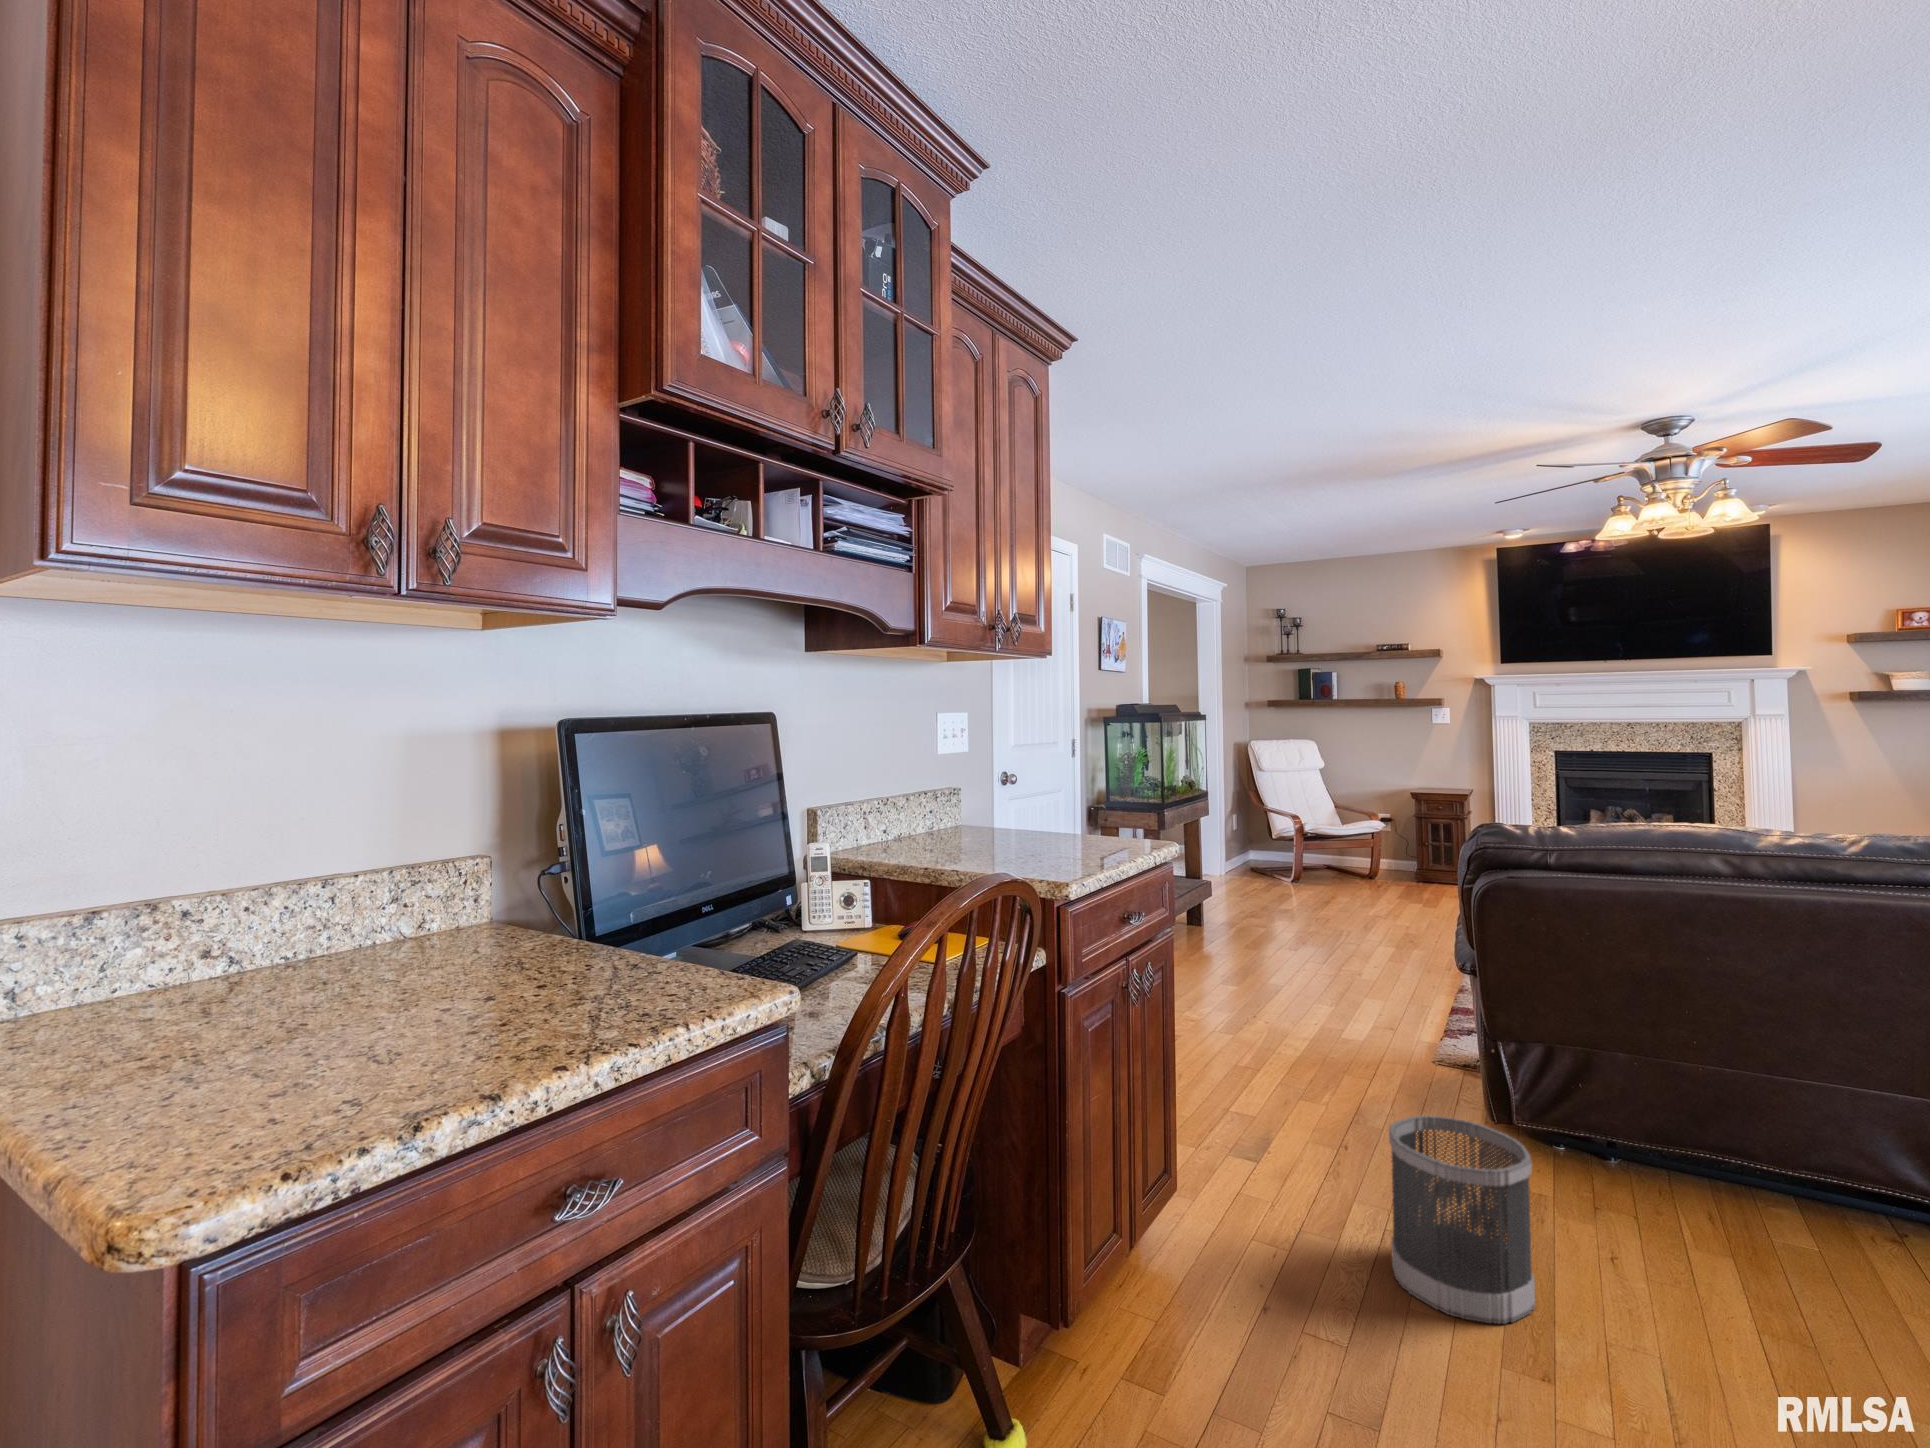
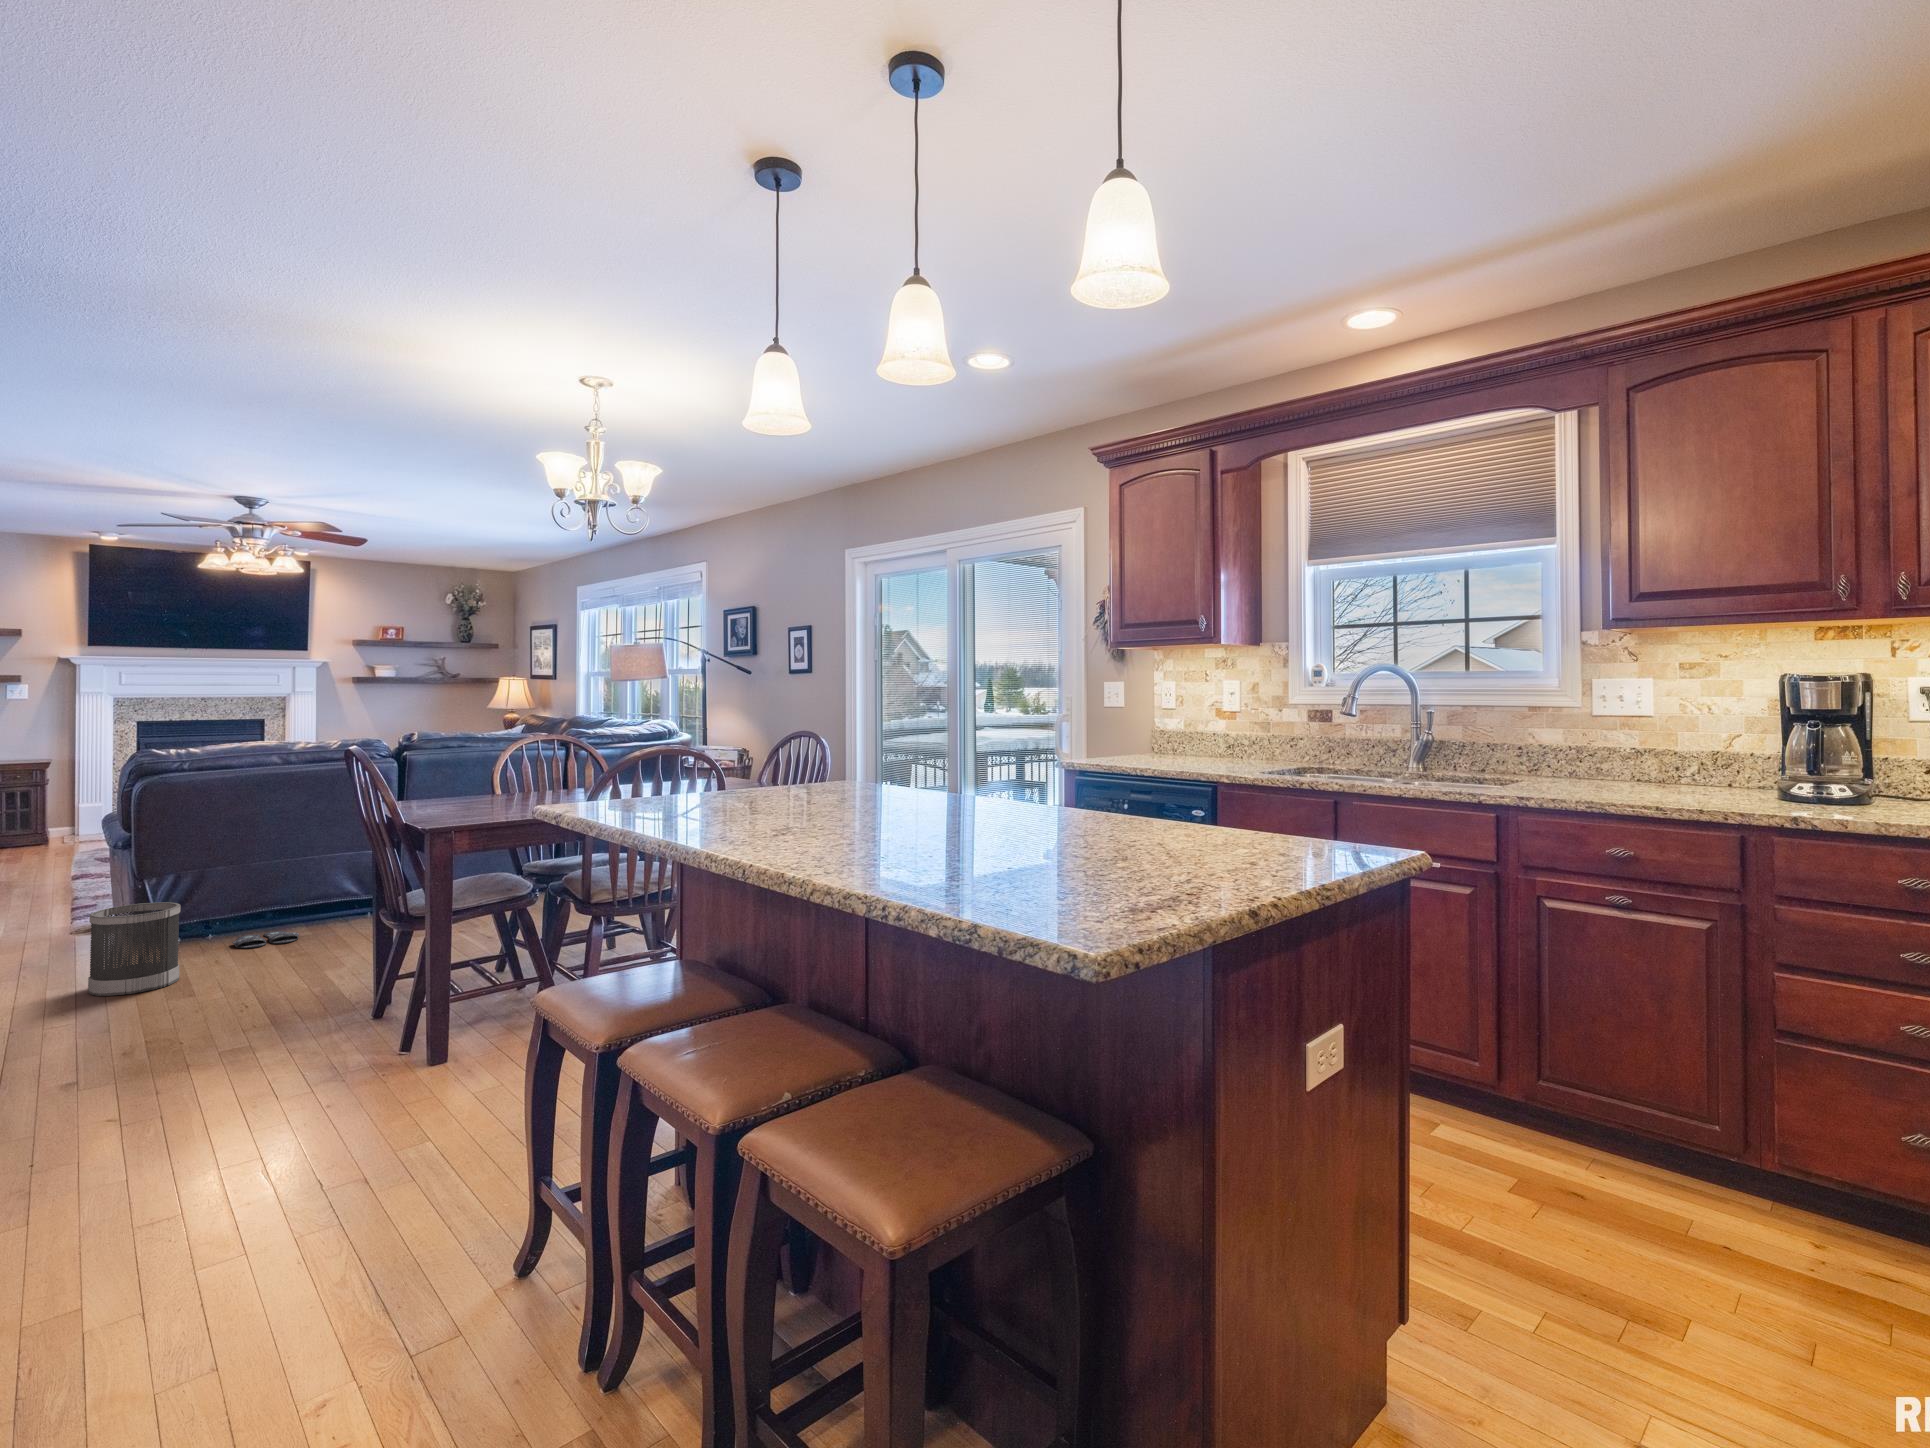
slippers: none [1645,1203,1787,1280] -> present [232,931,299,948]

